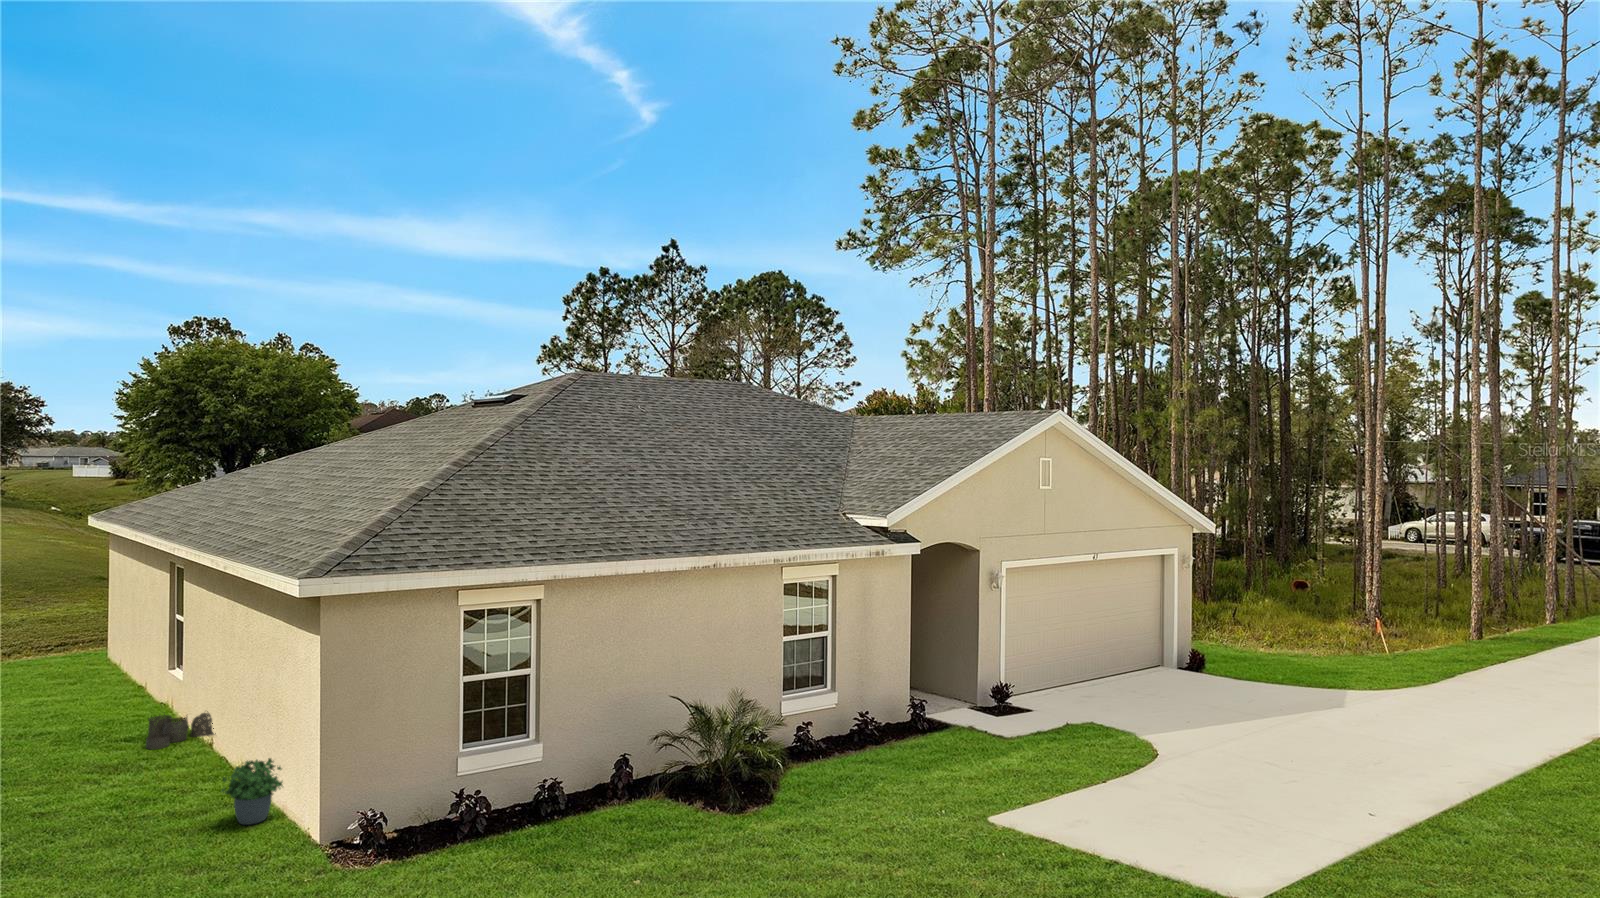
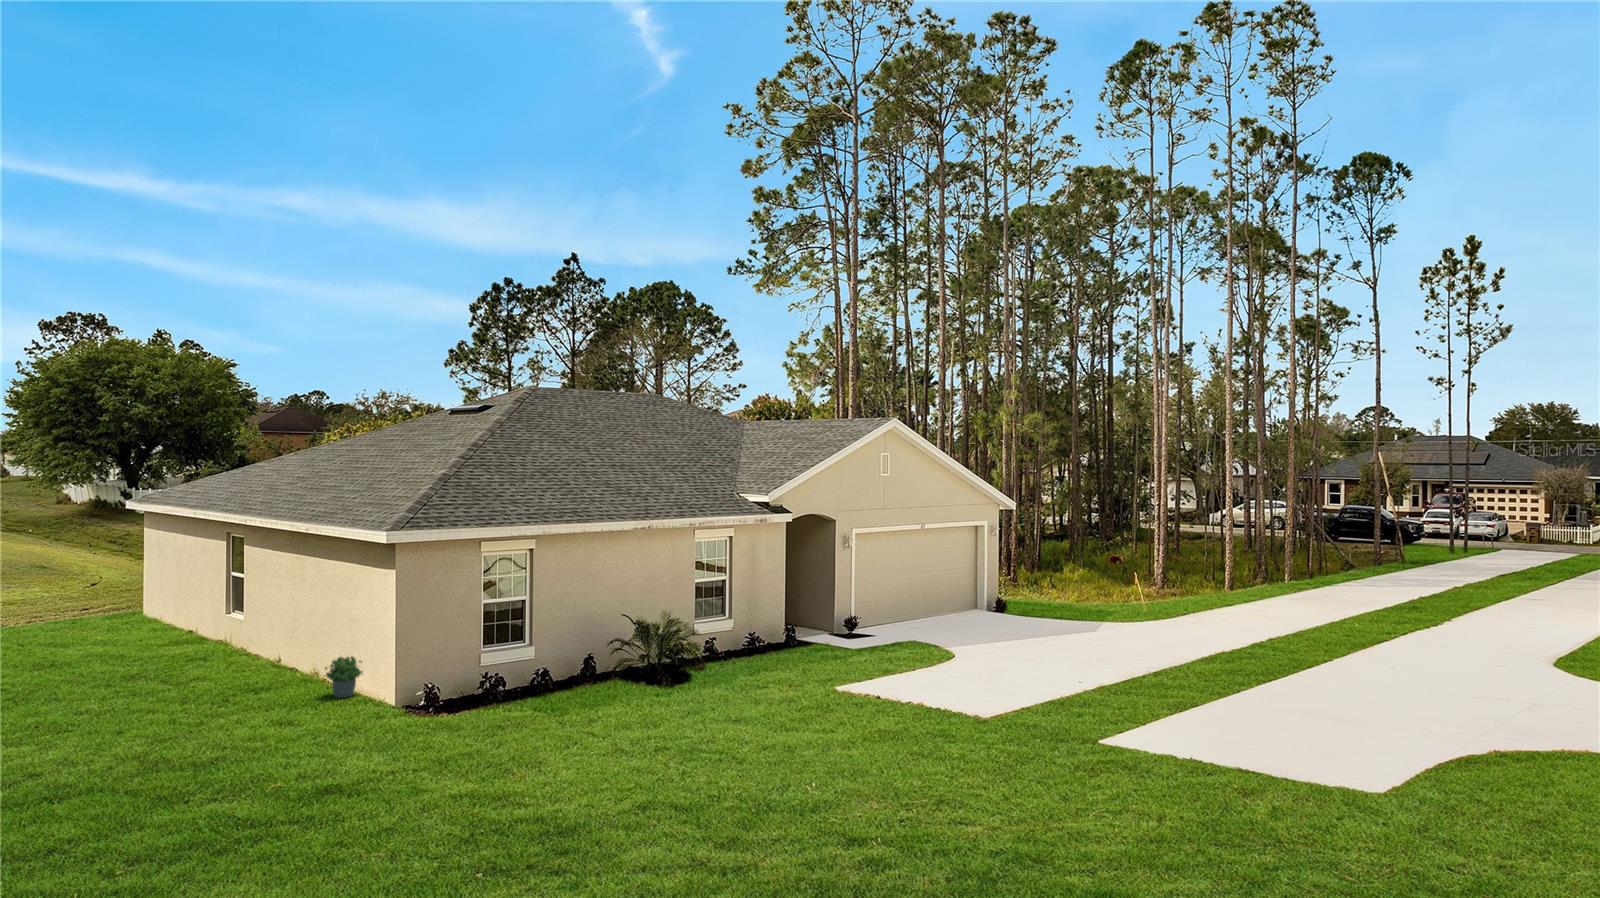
woven basket: present [146,713,216,749] -> none [222,643,272,669]

